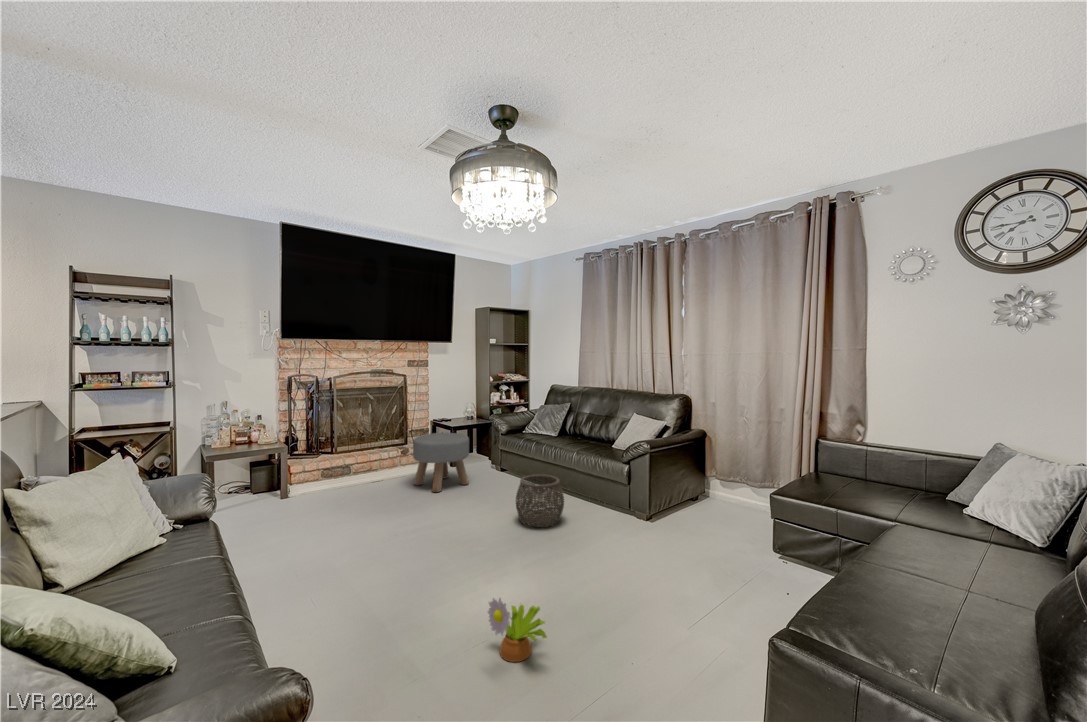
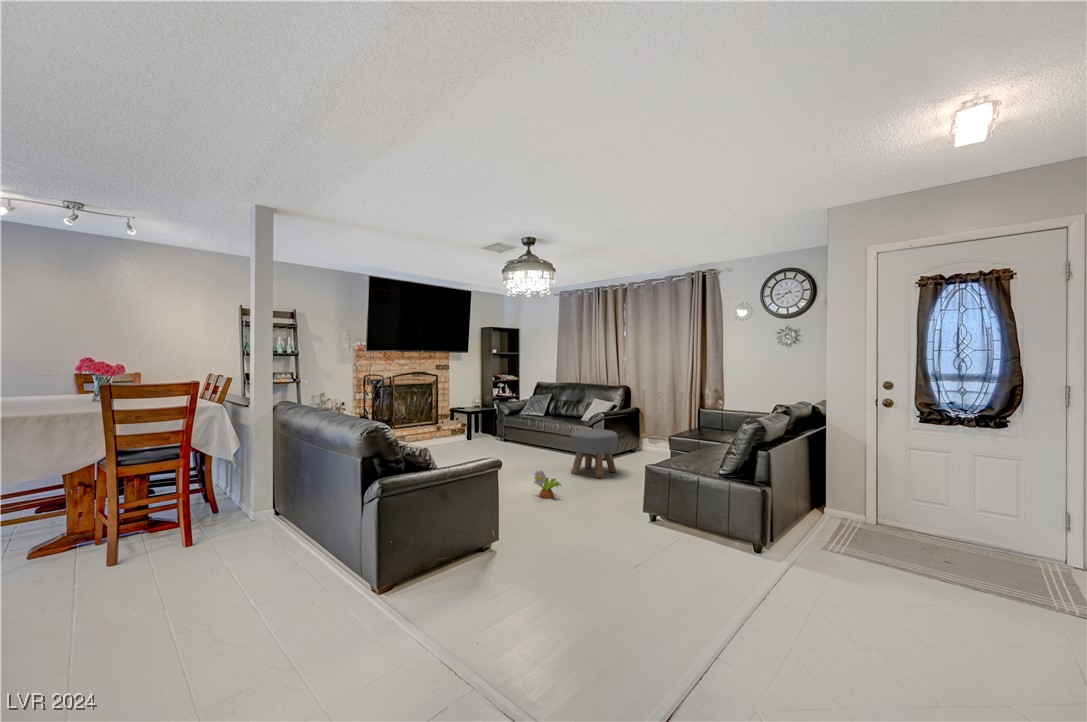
ottoman: present [413,433,469,492] -> present [571,429,618,478]
woven basket: present [516,474,564,527] -> none [526,433,555,462]

